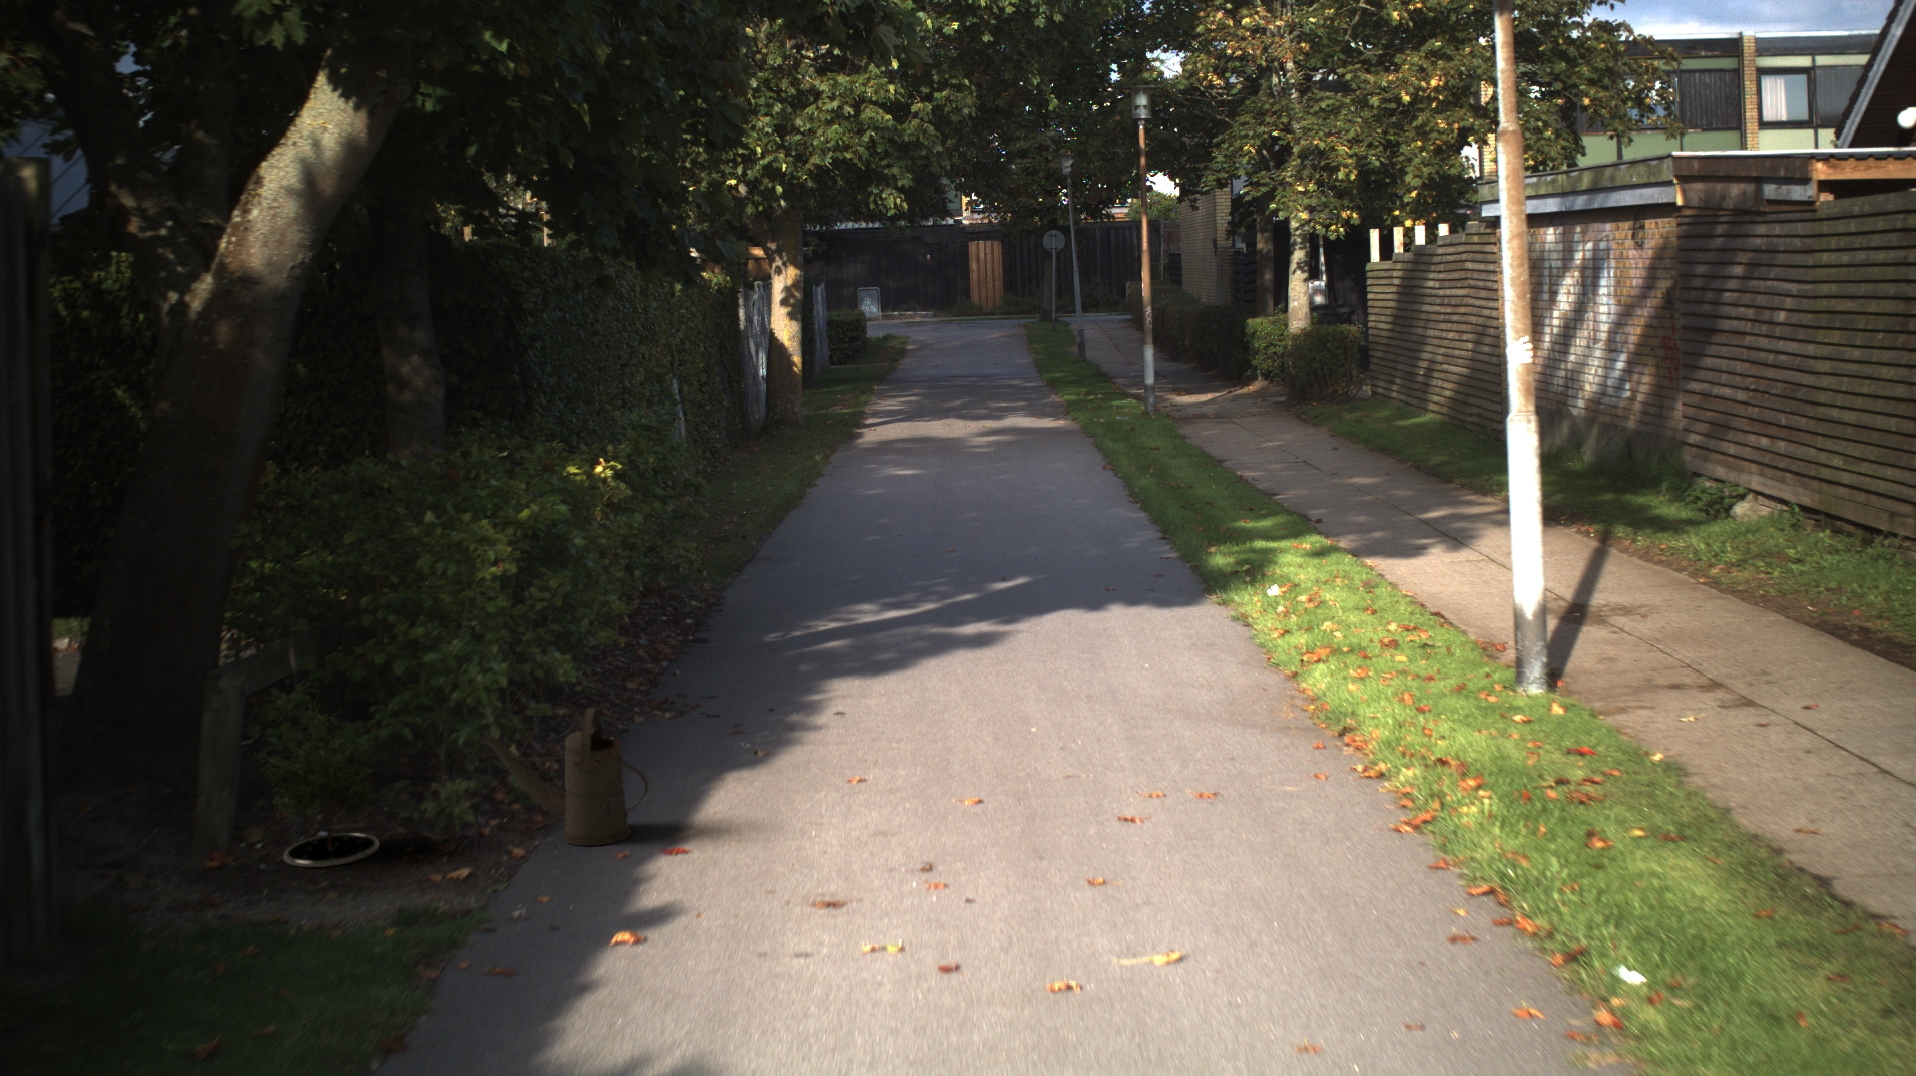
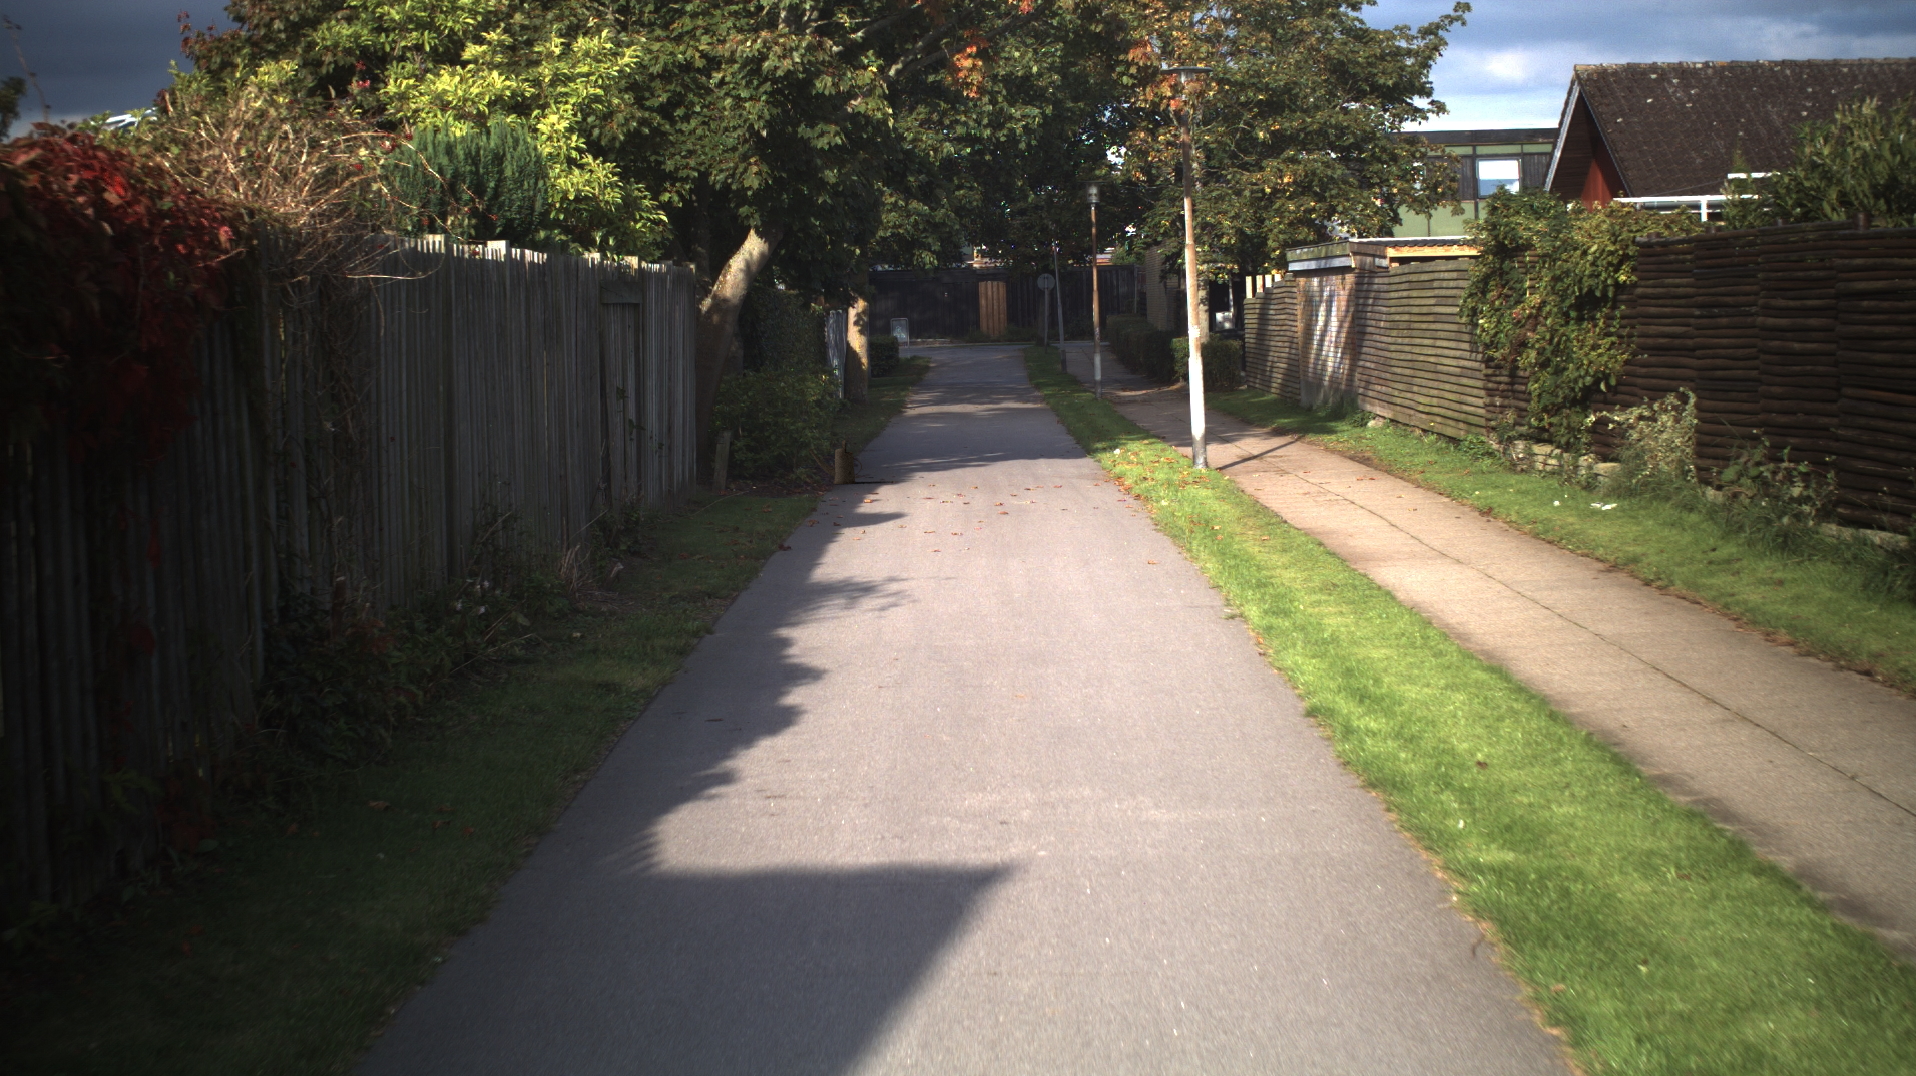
potted tree: present [259,699,379,867] -> none [738,433,776,487]

